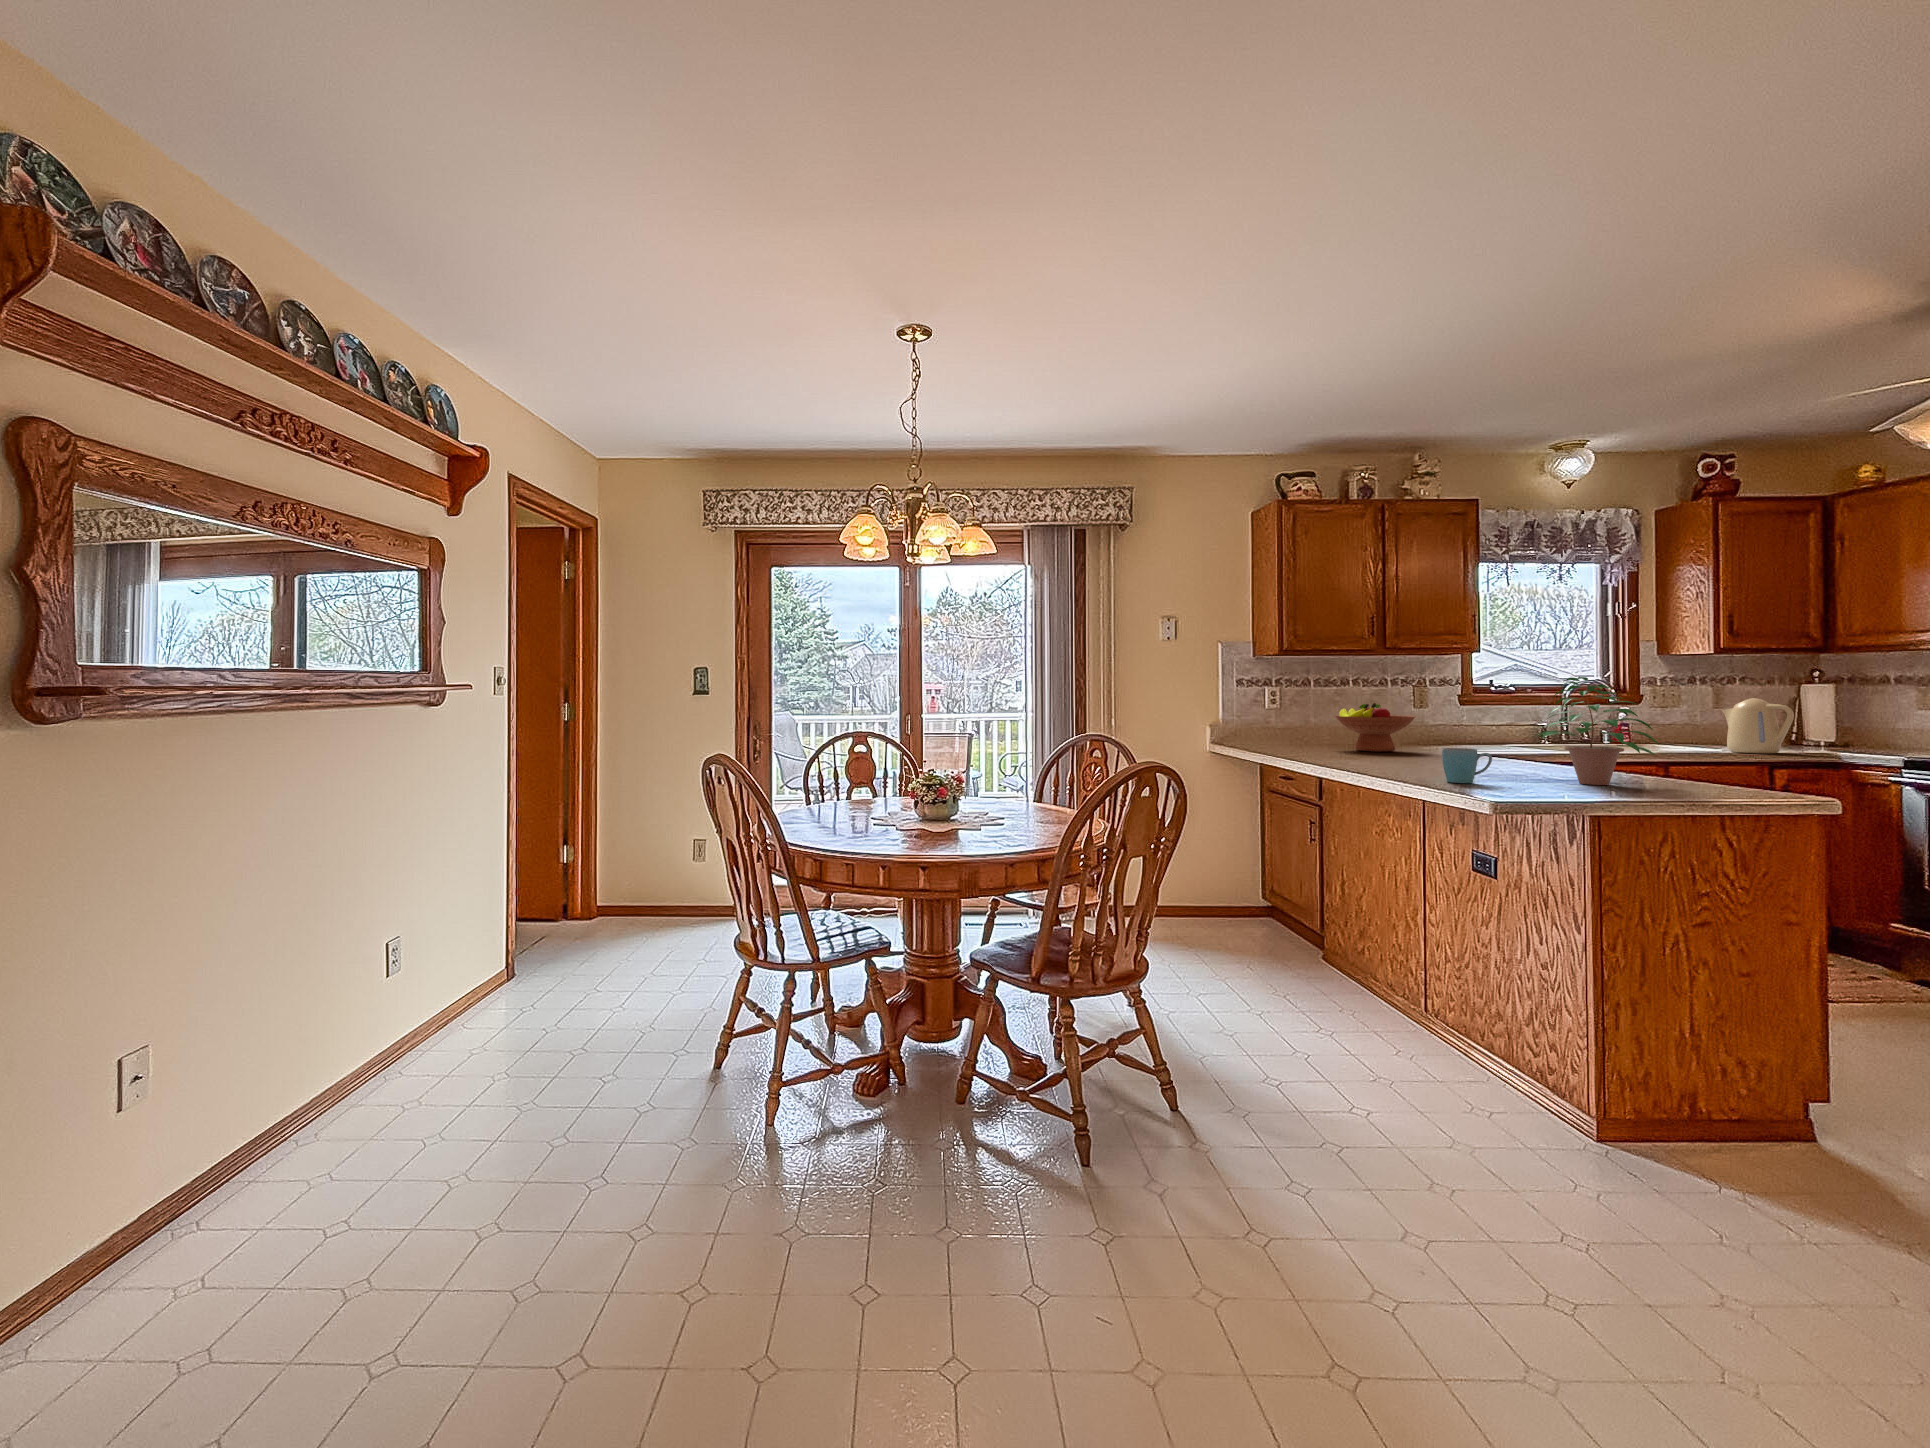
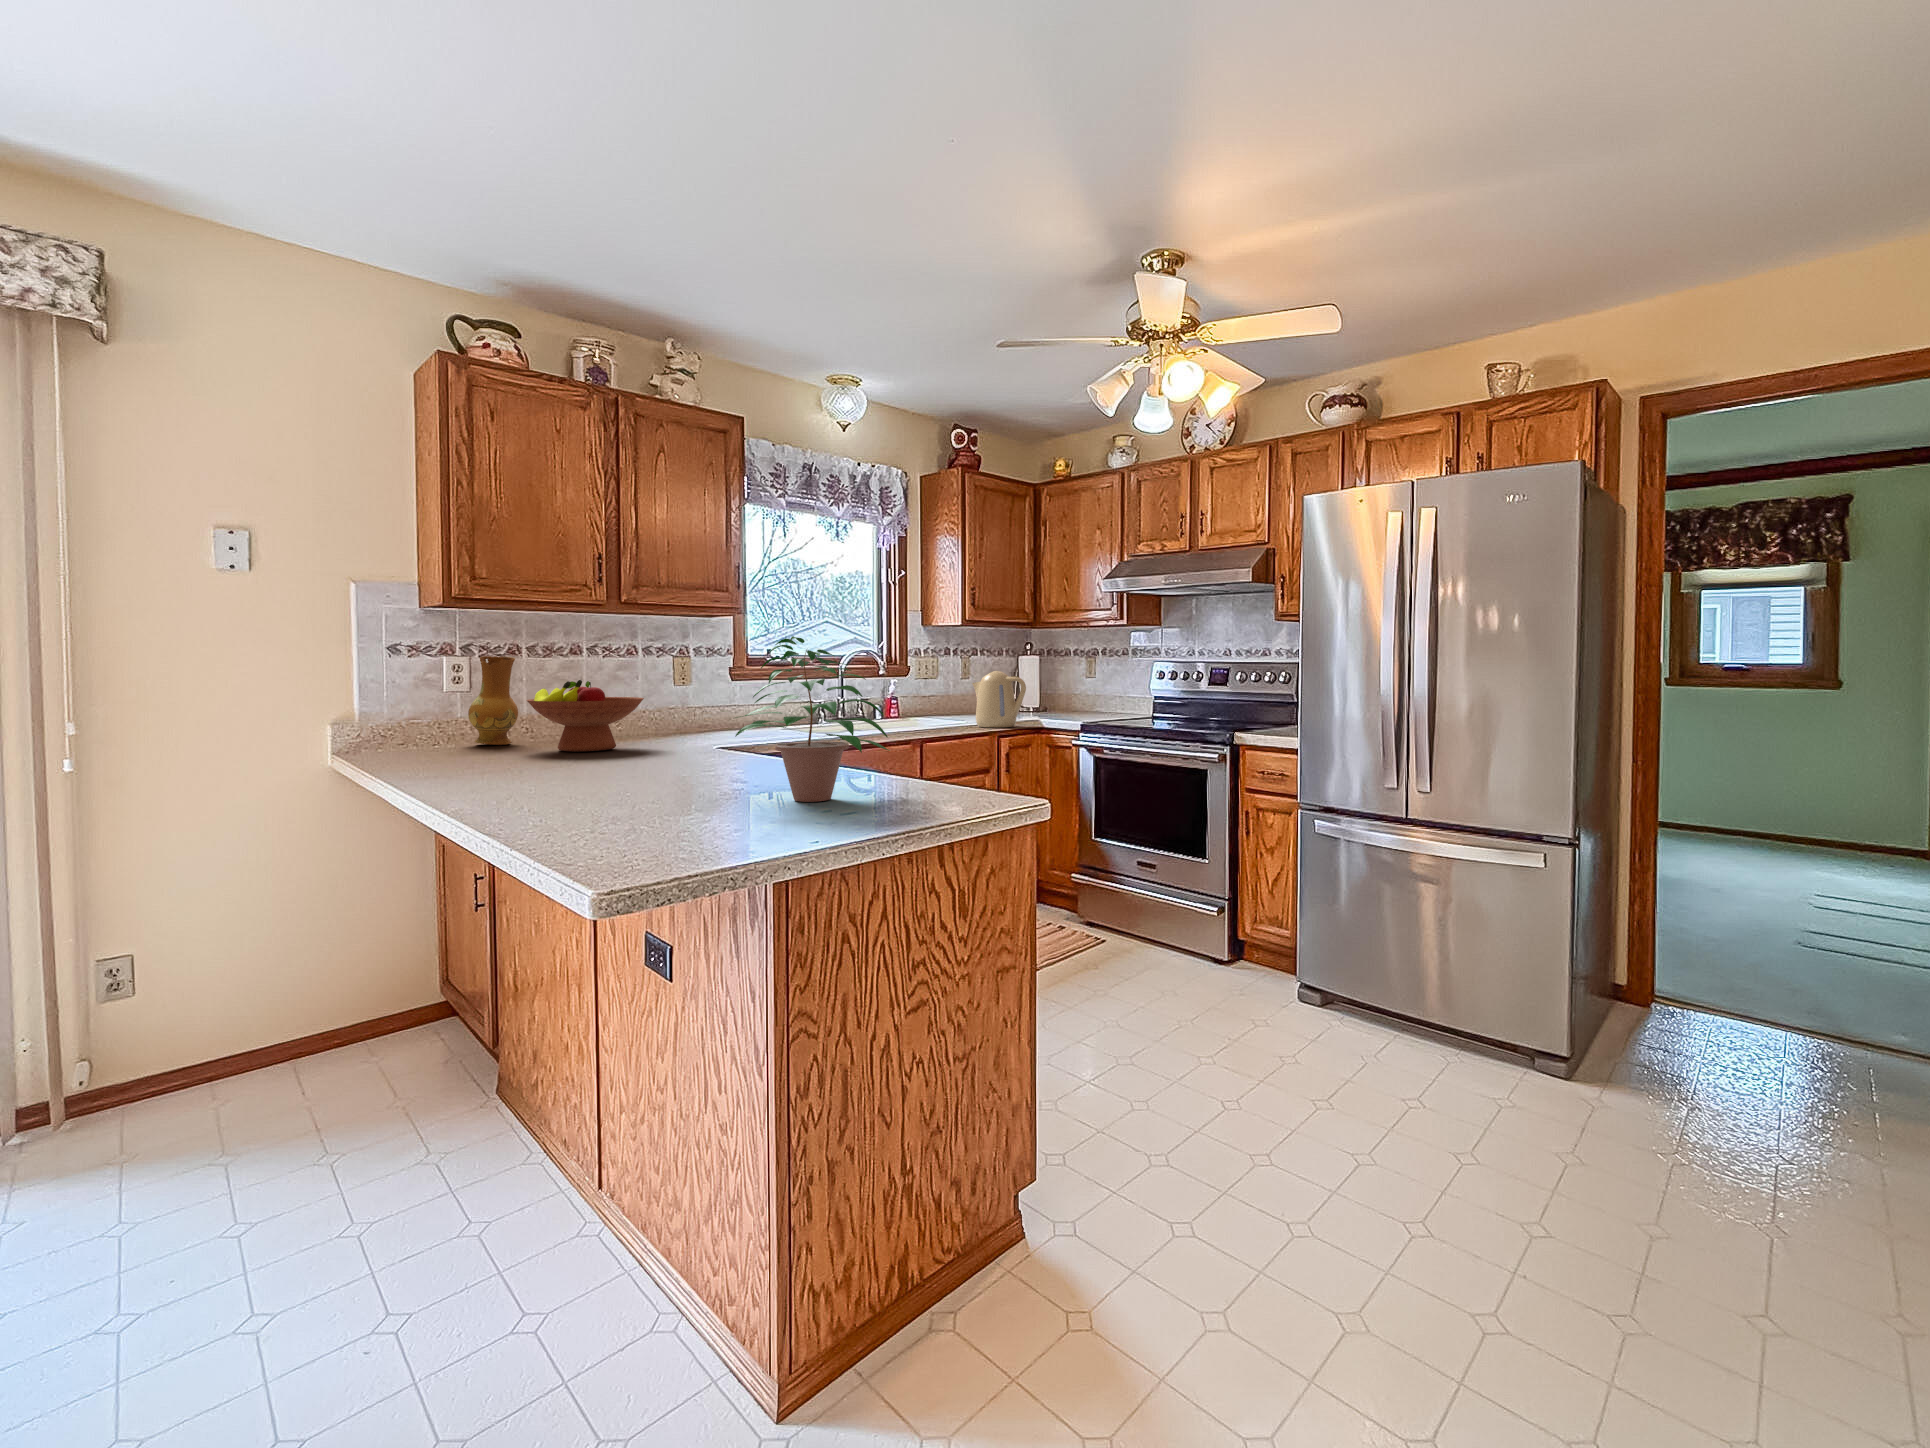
ceramic jug: none [1288,687,1319,746] -> present [468,656,518,745]
mug: present [1442,748,1492,783] -> none [577,758,658,822]

